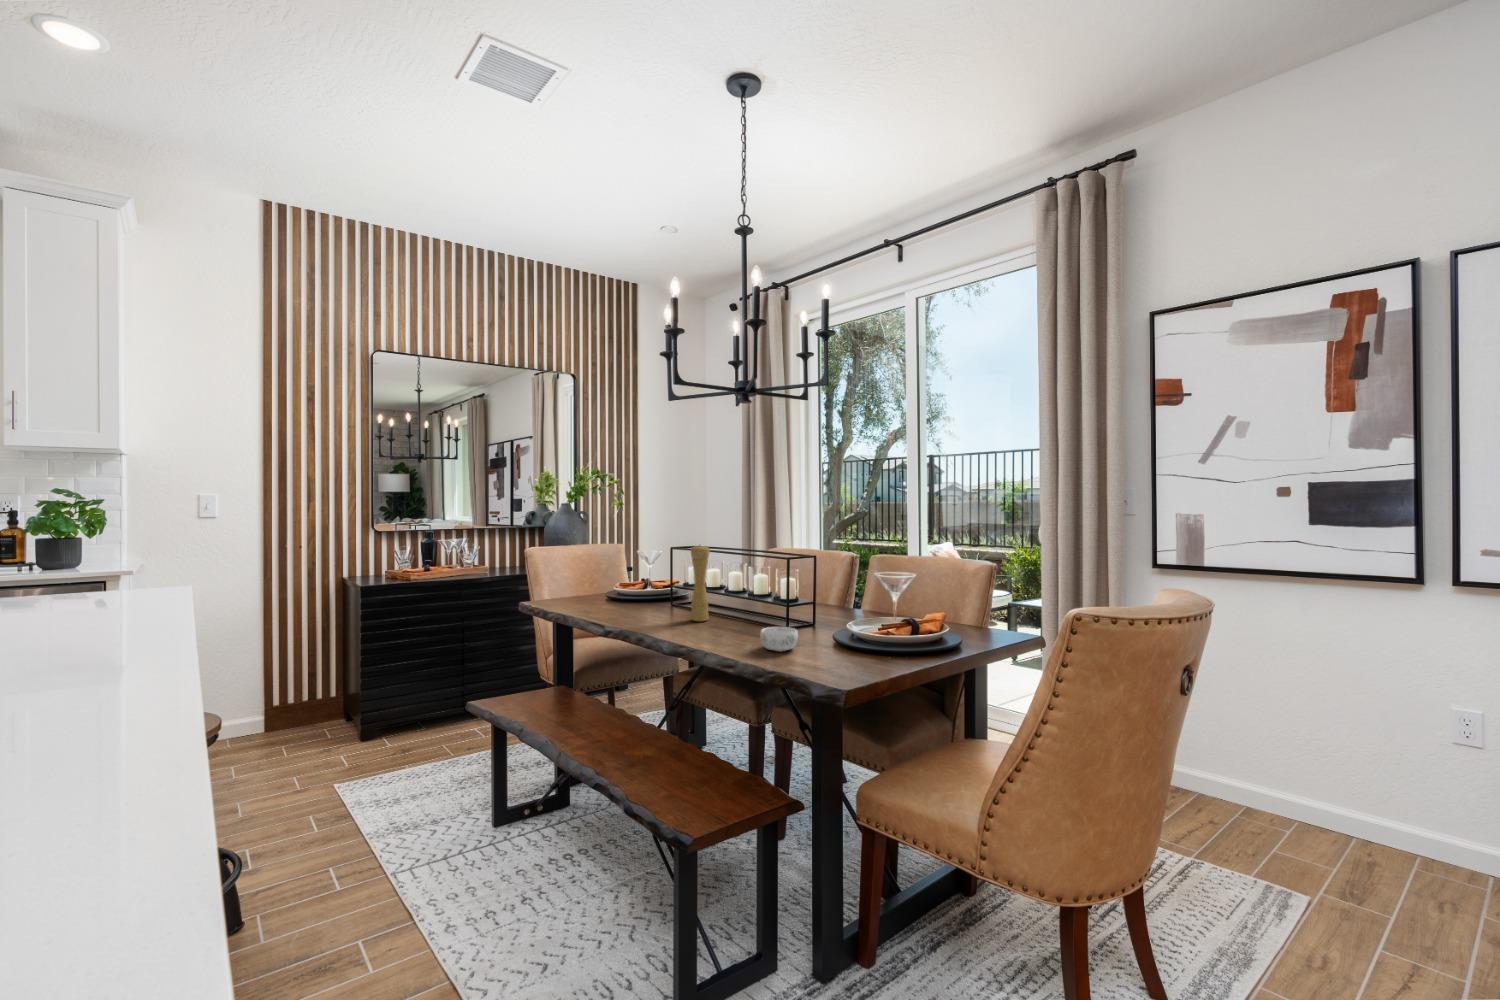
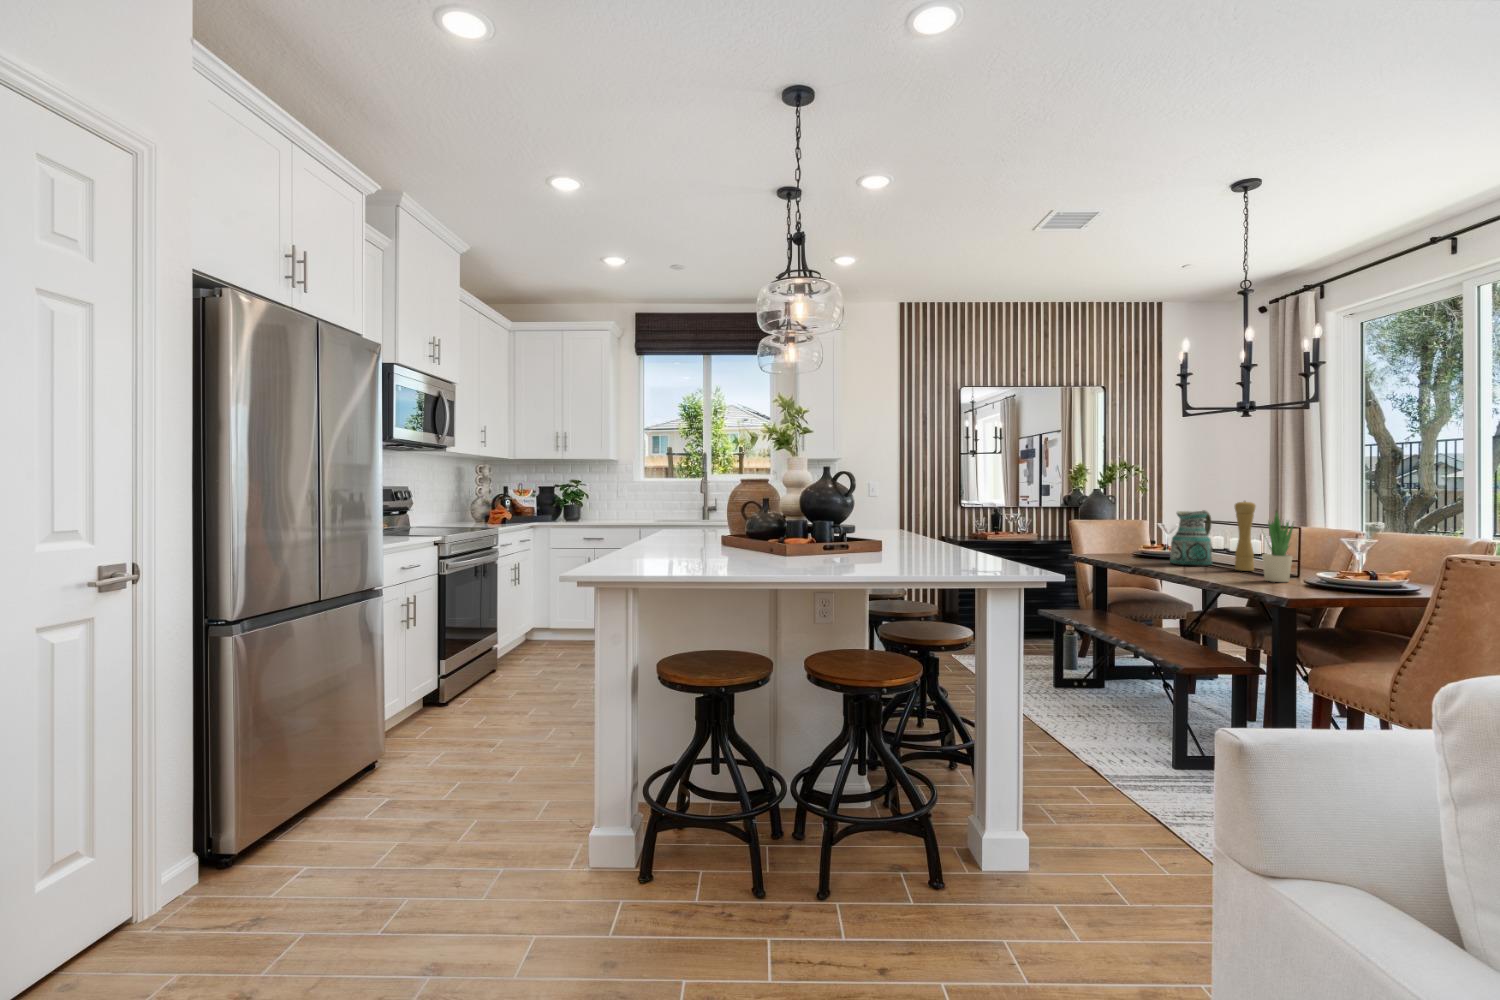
ceramic pitcher: none [630,550,671,614] -> present [1170,510,1212,565]
potted plant: none [713,562,743,642] -> present [1262,511,1293,582]
decorative bowl: present [760,627,798,652] -> none [1313,569,1359,589]

